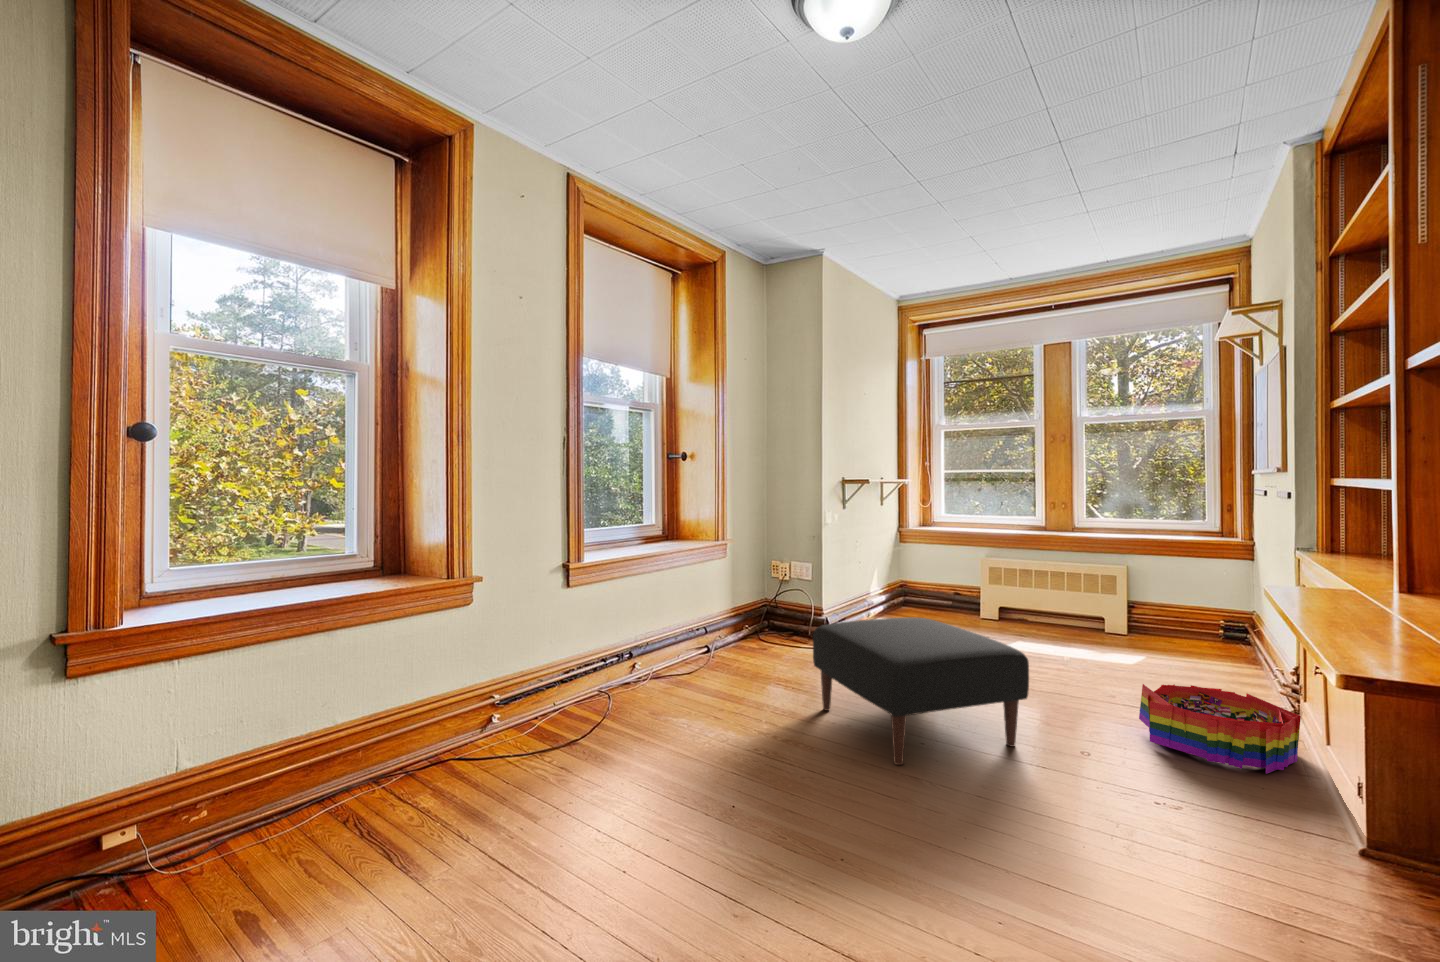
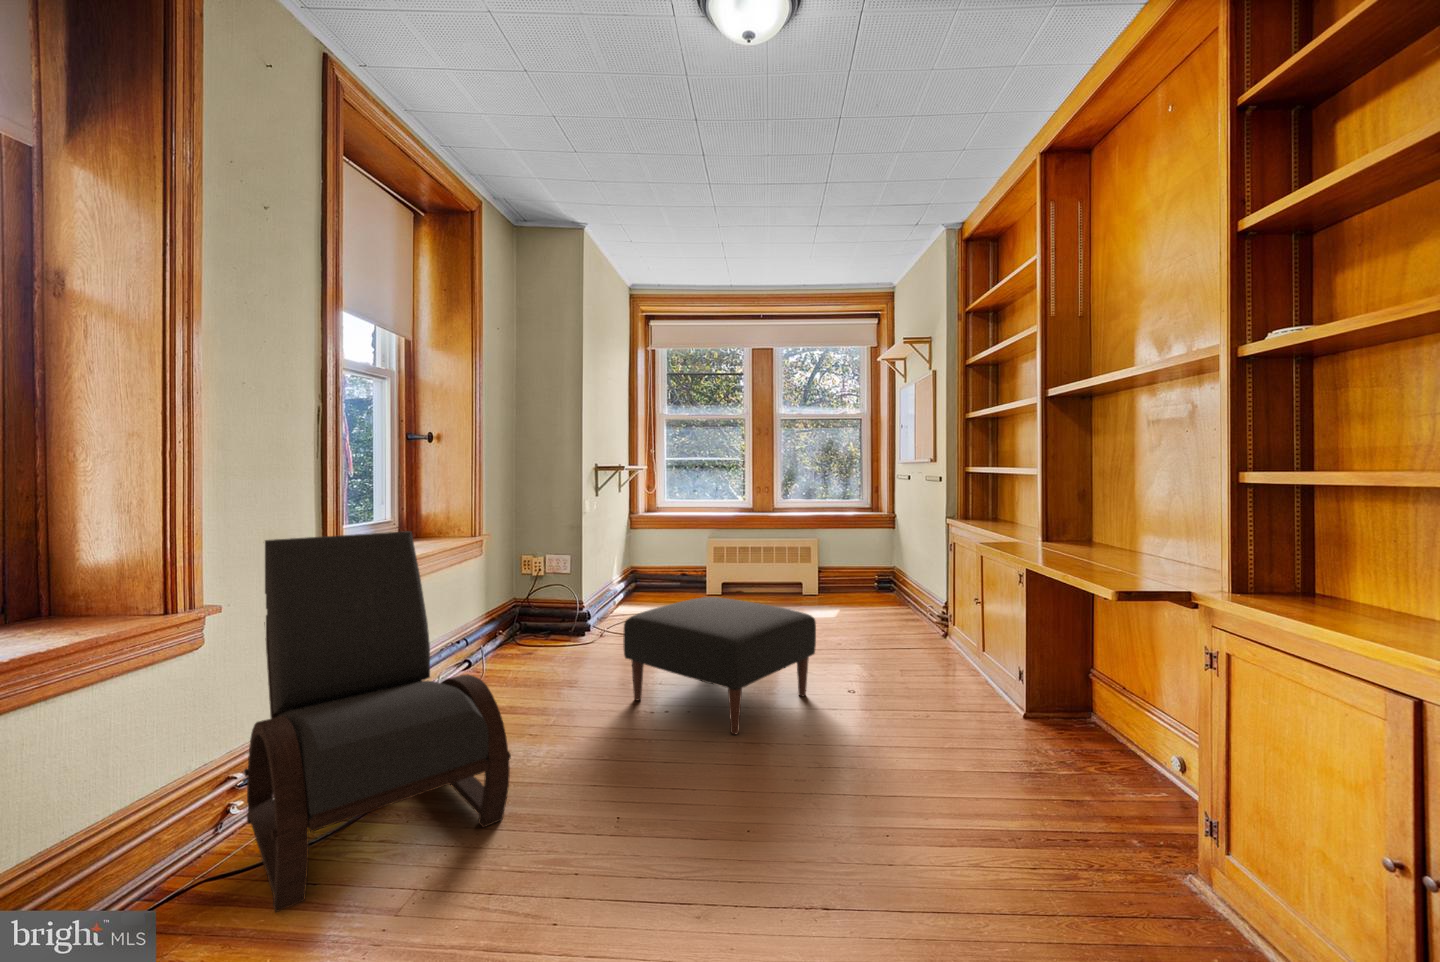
lounge chair: none [476,530,651,793] -> present [244,531,511,912]
storage bin: present [1139,684,1301,774] -> none [870,623,964,678]

